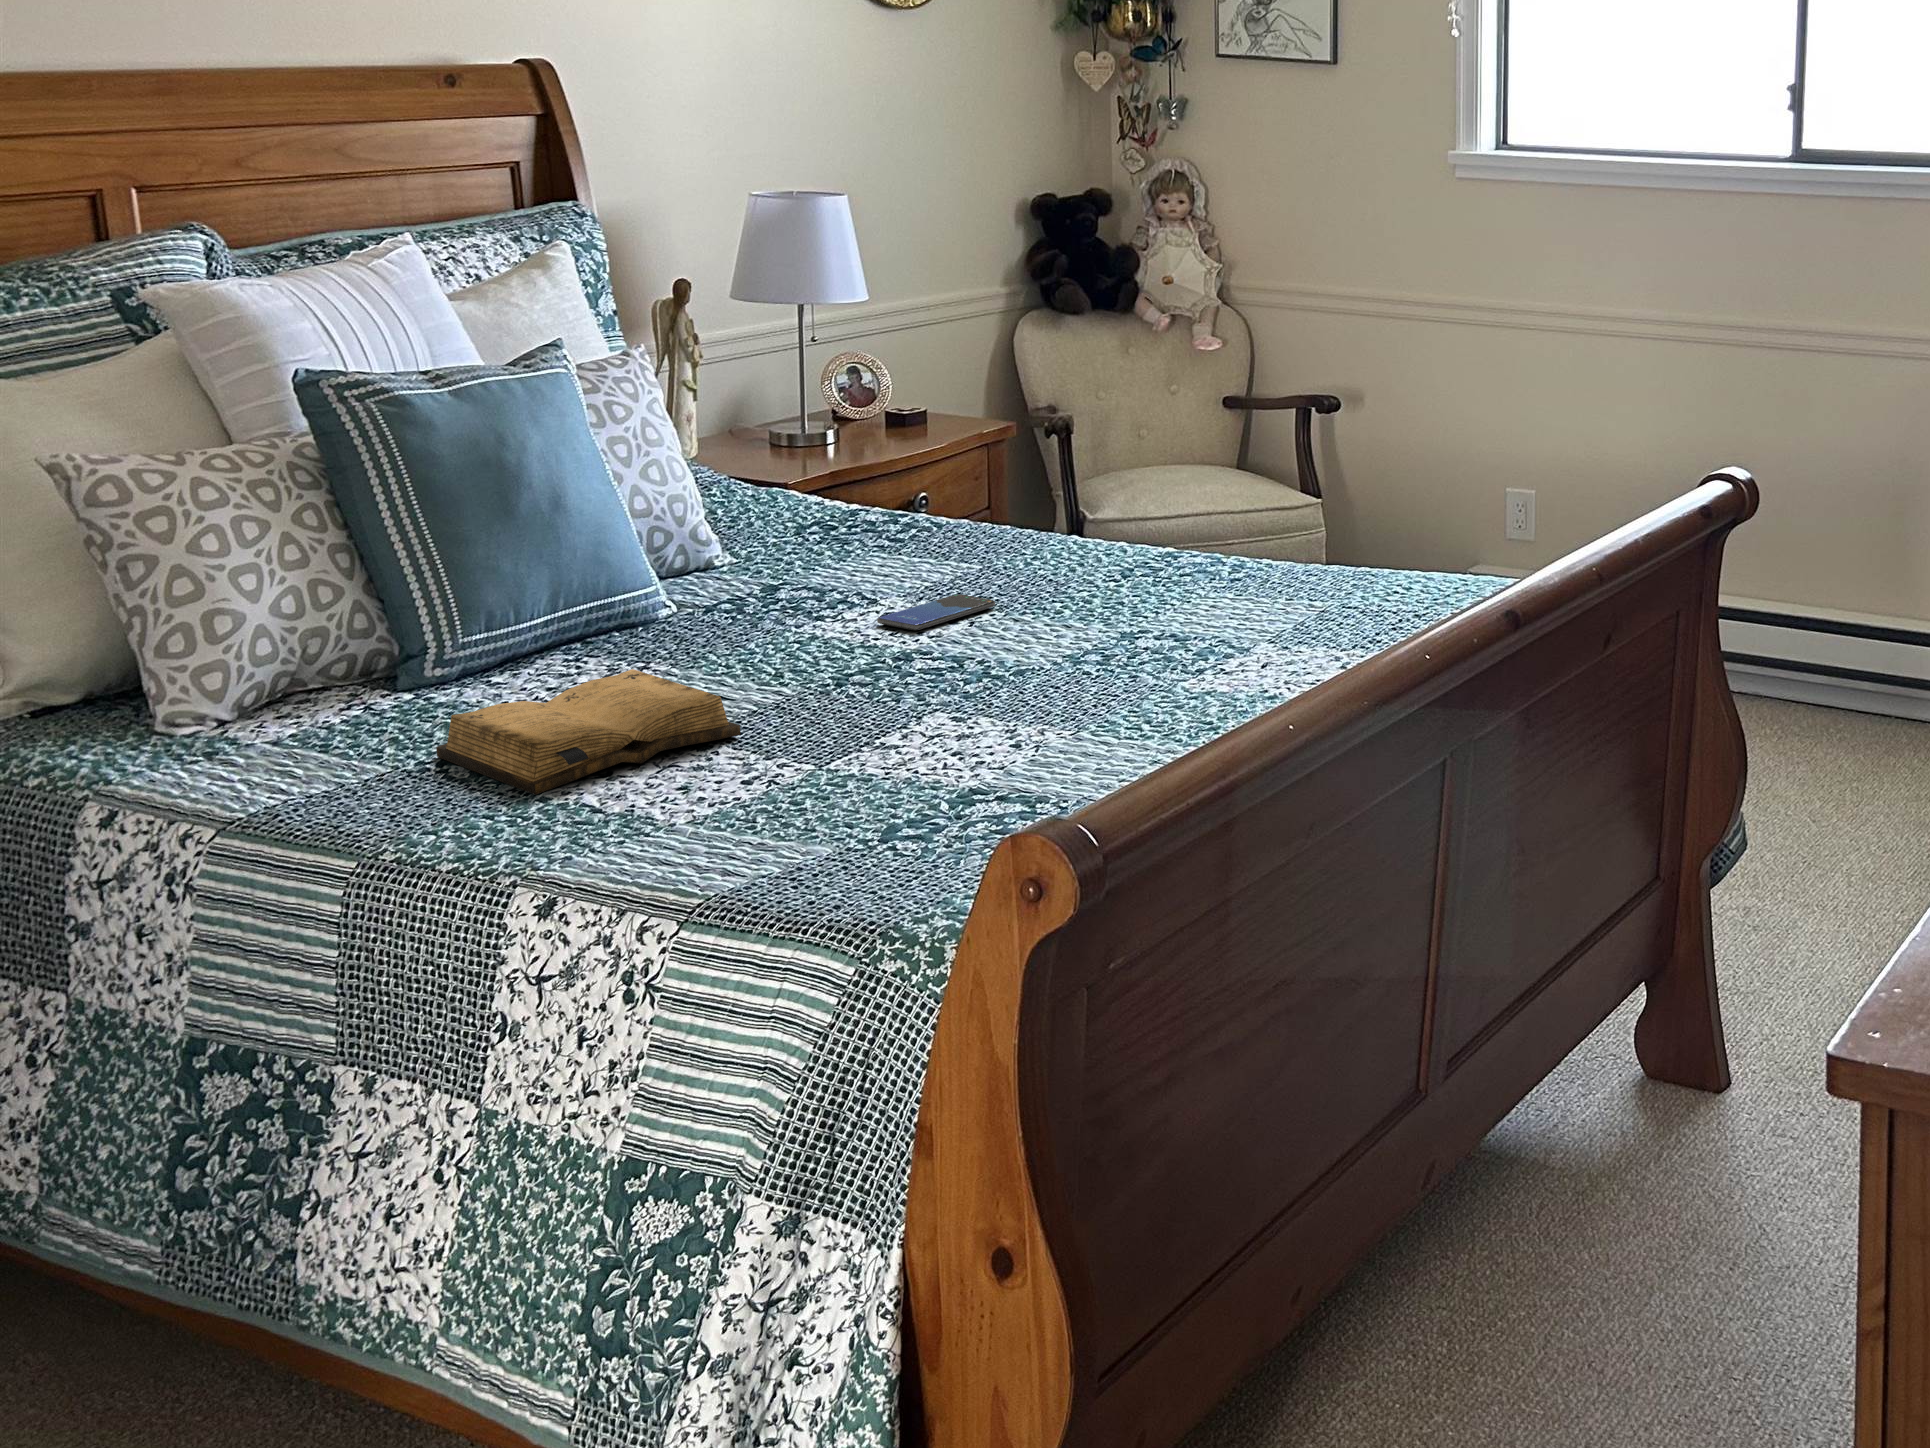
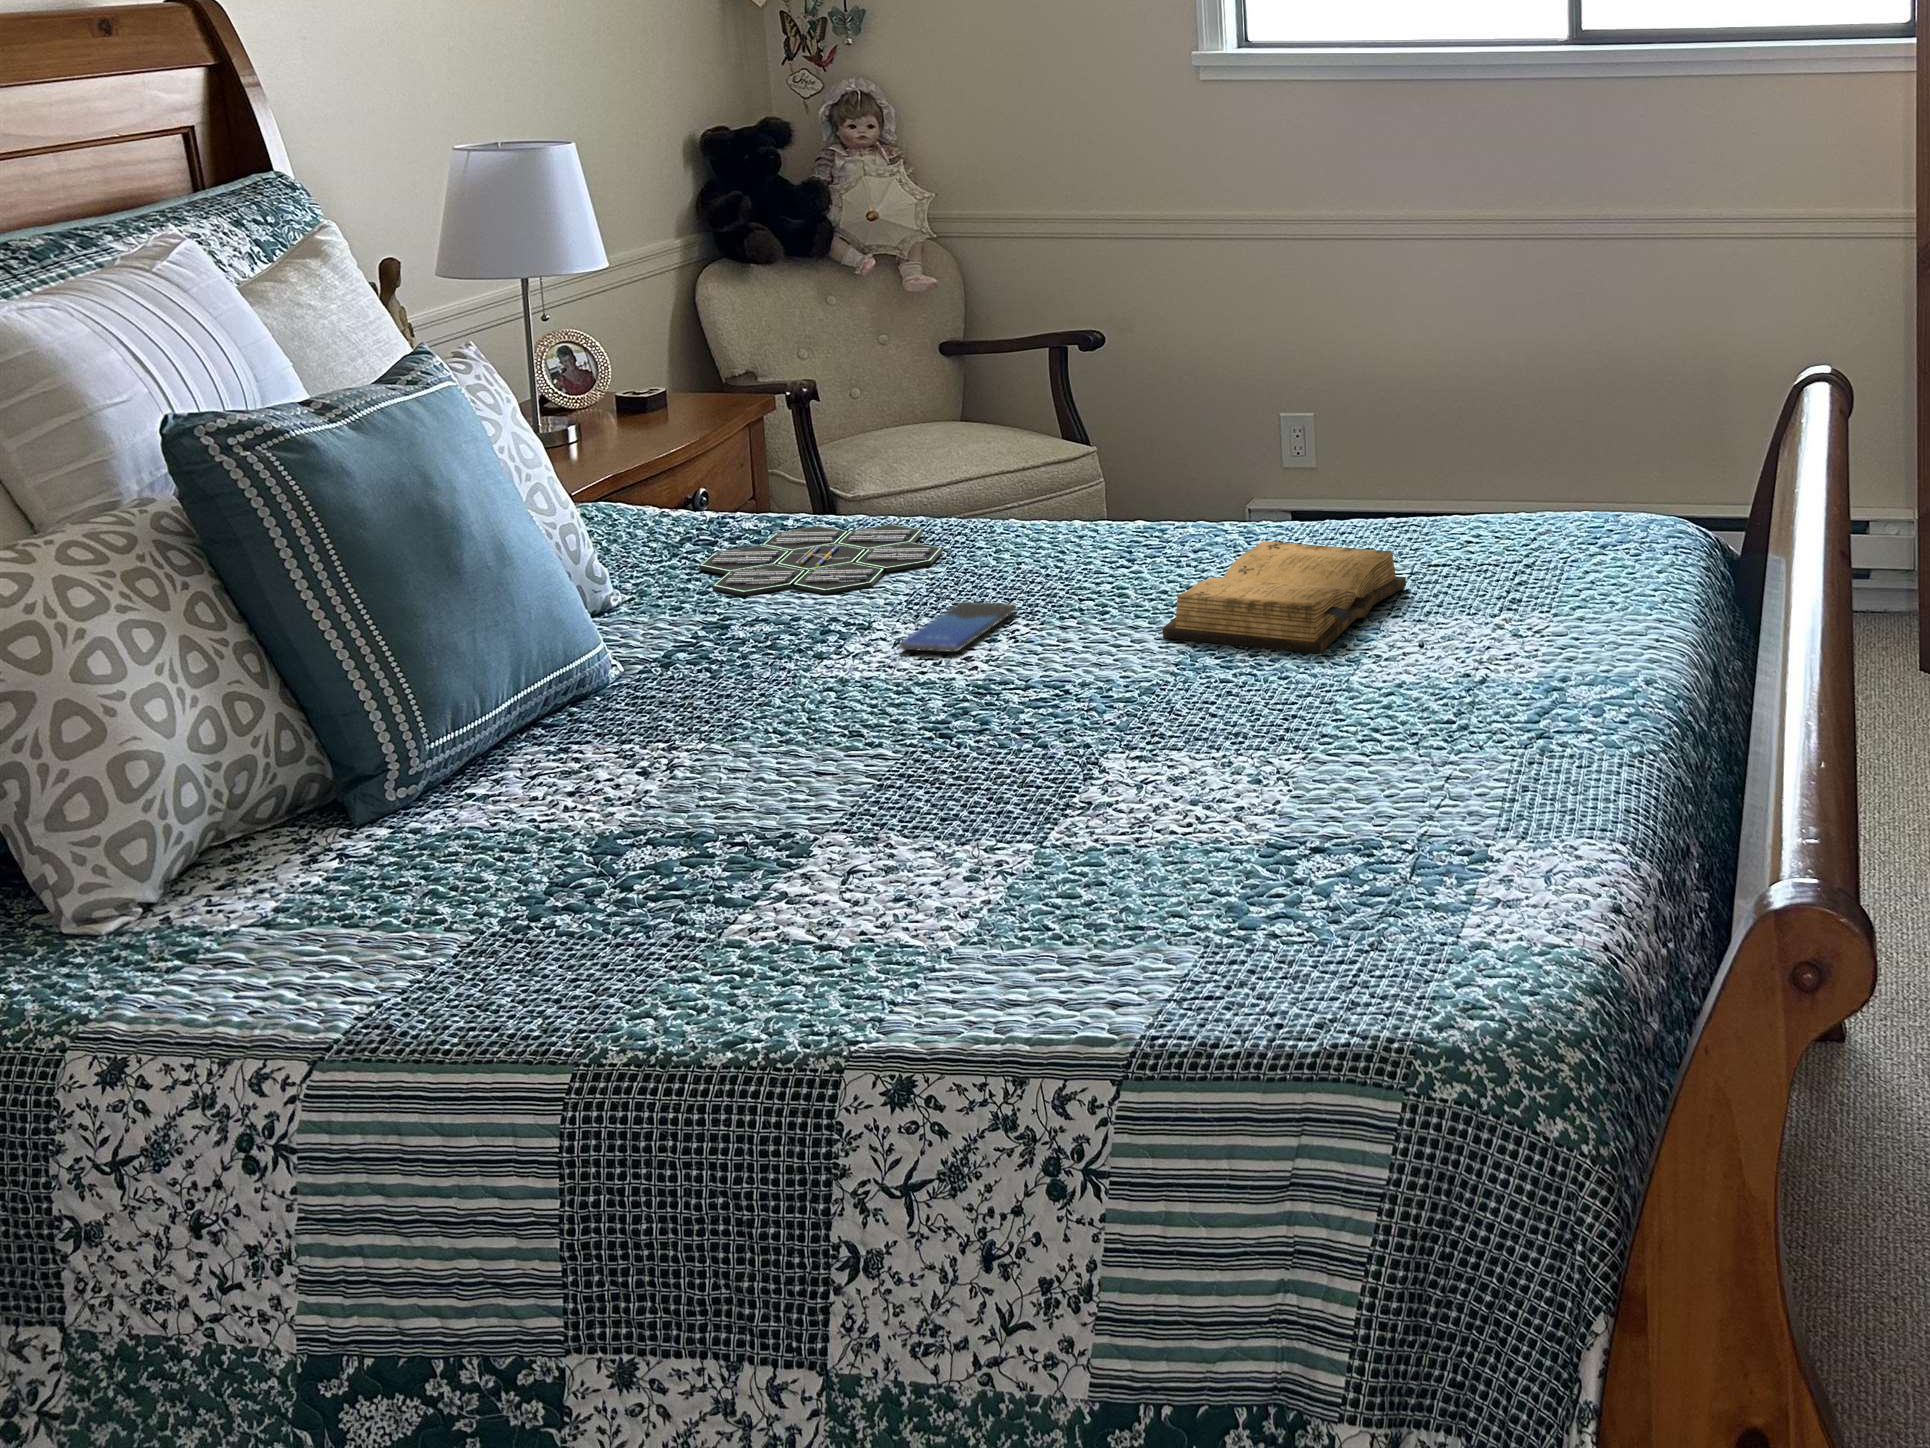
board game: none [798,528,994,579] -> present [699,524,943,596]
diary: present [436,669,740,795] -> present [1162,541,1406,653]

